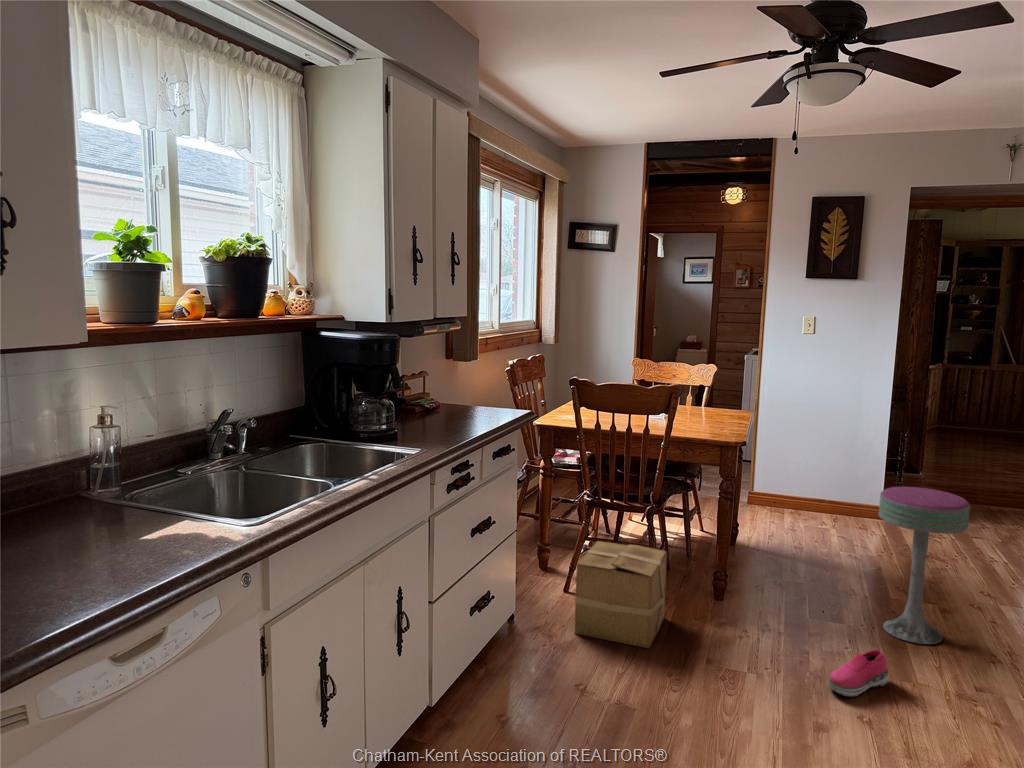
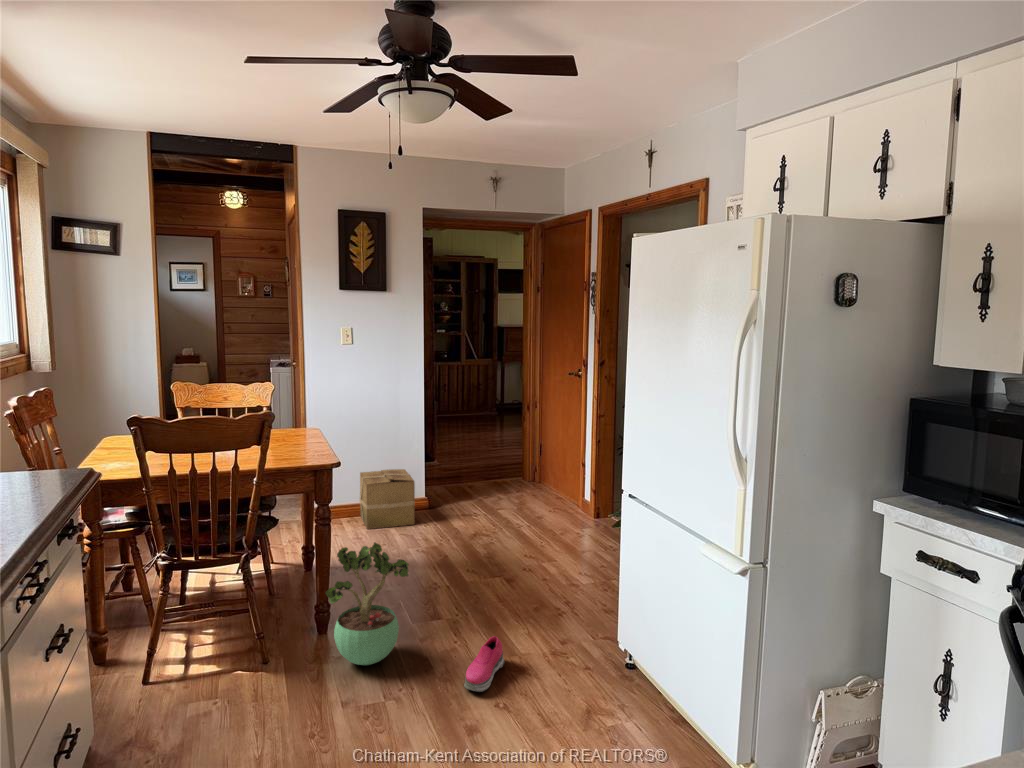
bar stool: present [878,487,970,644] -> none [460,477,529,615]
potted plant: none [710,518,792,637] -> present [325,542,409,665]
cardboard box: present [575,541,667,648] -> present [360,469,415,529]

